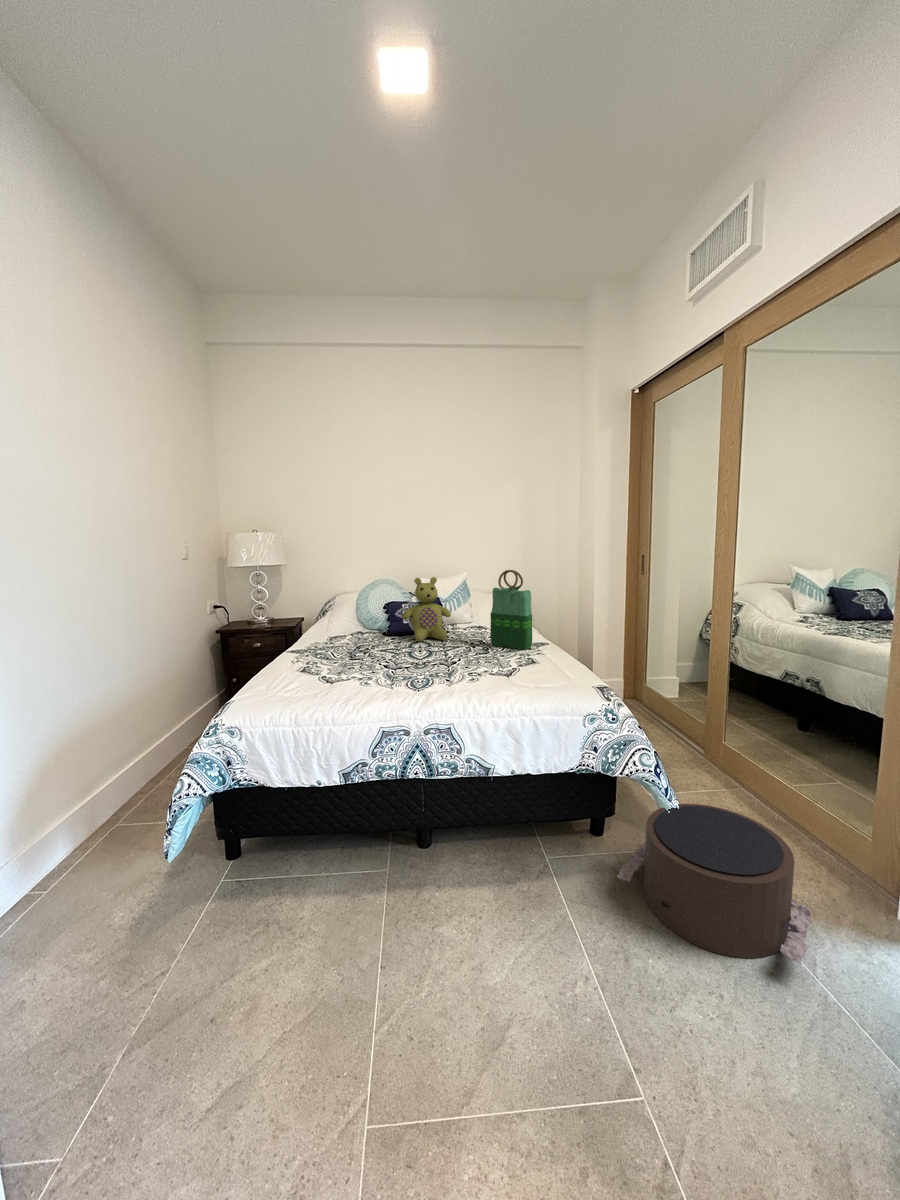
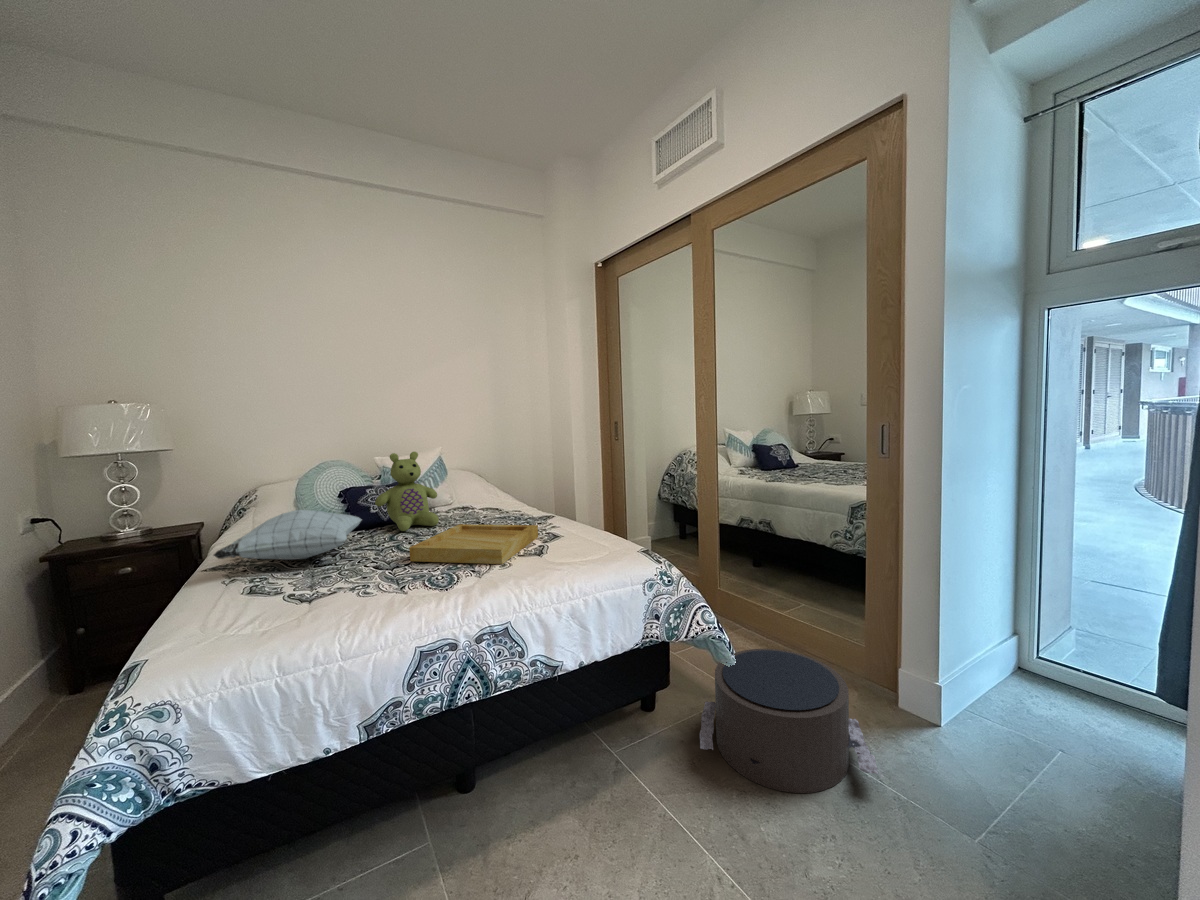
tote bag: present [490,570,532,650] -> none [495,437,545,525]
pillow: none [286,617,388,653] -> present [214,510,362,560]
tray: none [406,641,514,678] -> present [409,524,538,564]

